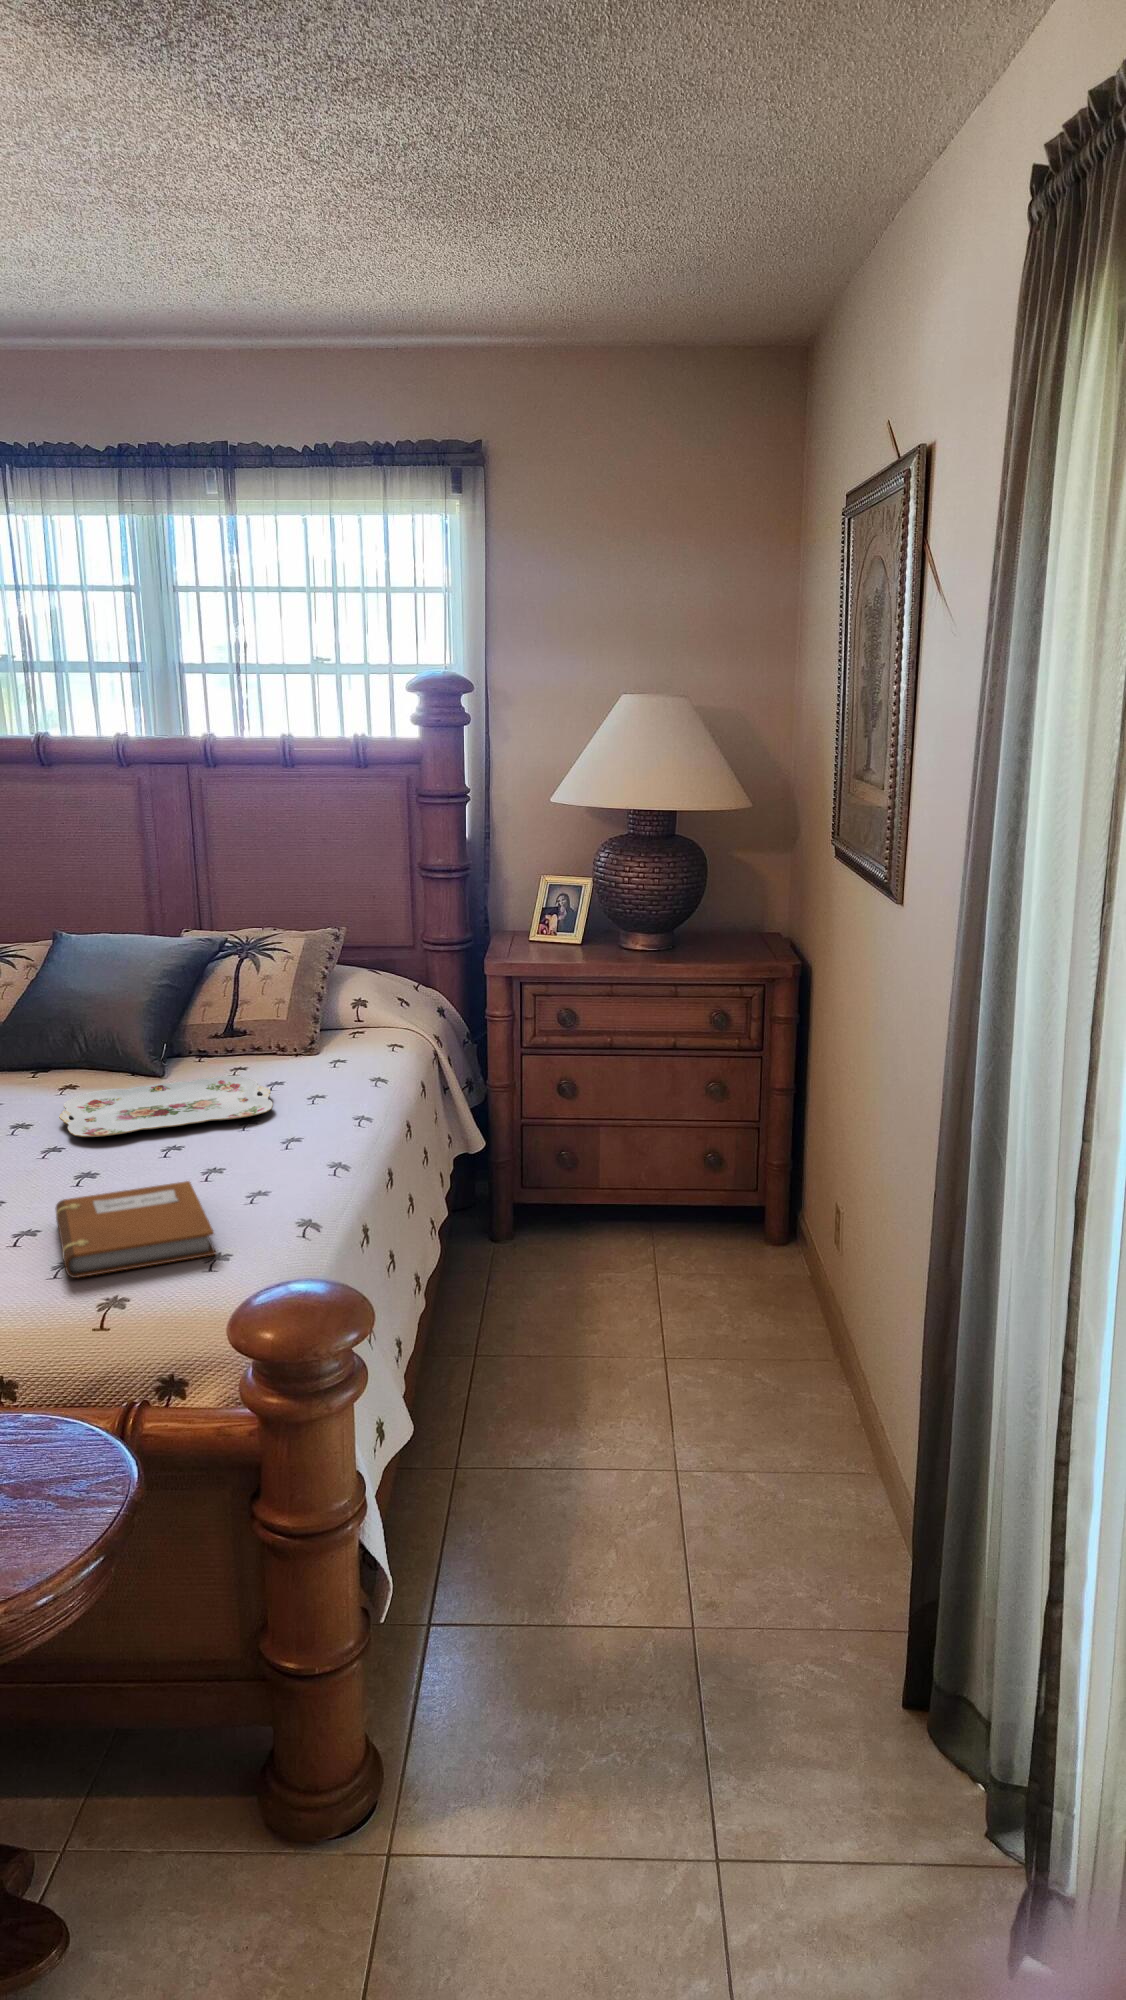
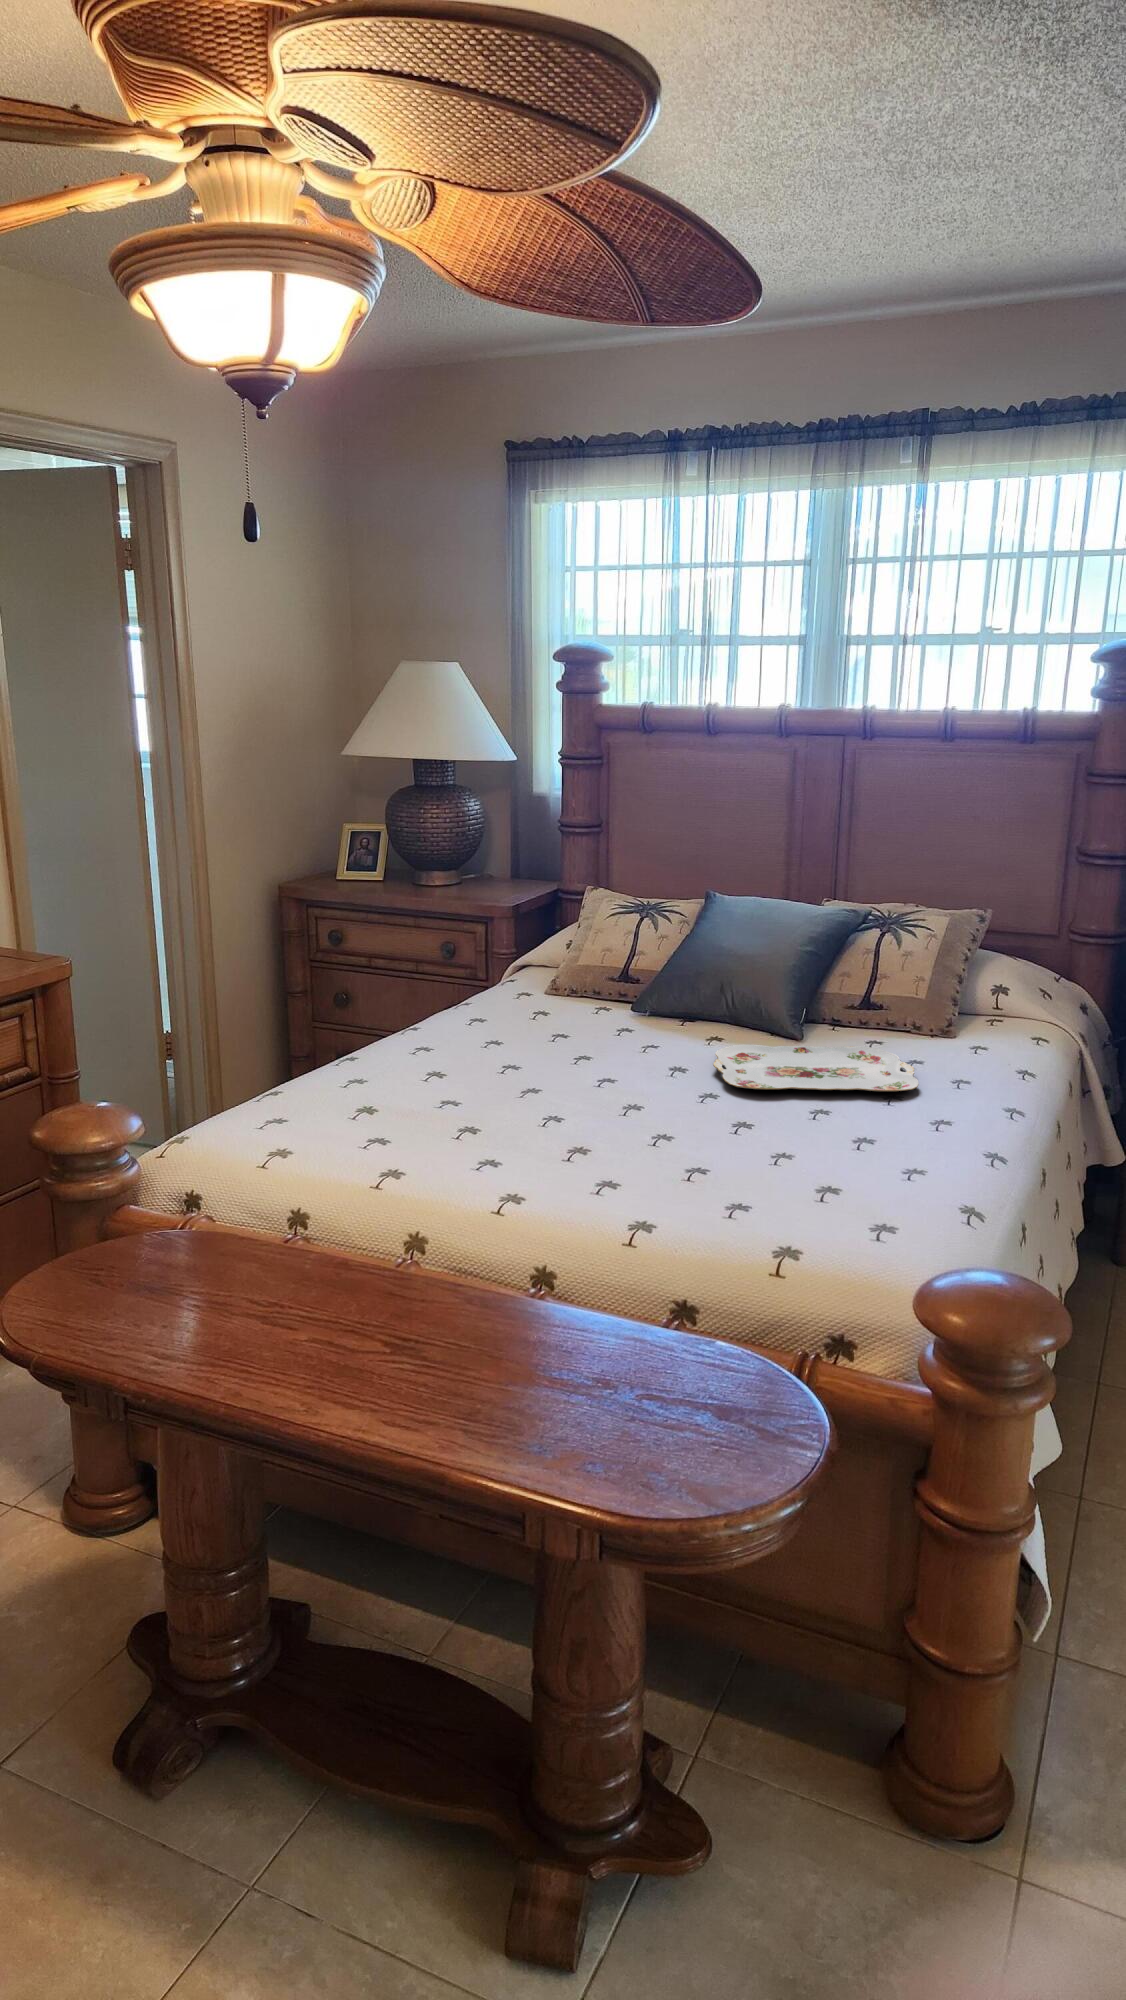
notebook: present [56,1181,216,1278] -> none [724,1145,883,1225]

